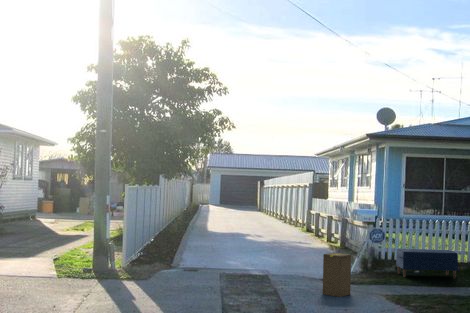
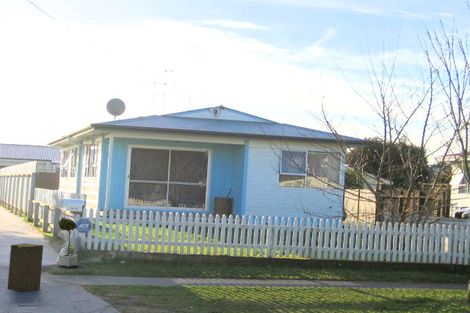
potted tree: none [354,228,373,275] -> present [58,217,77,267]
bench: present [396,249,458,279] -> none [102,239,162,268]

